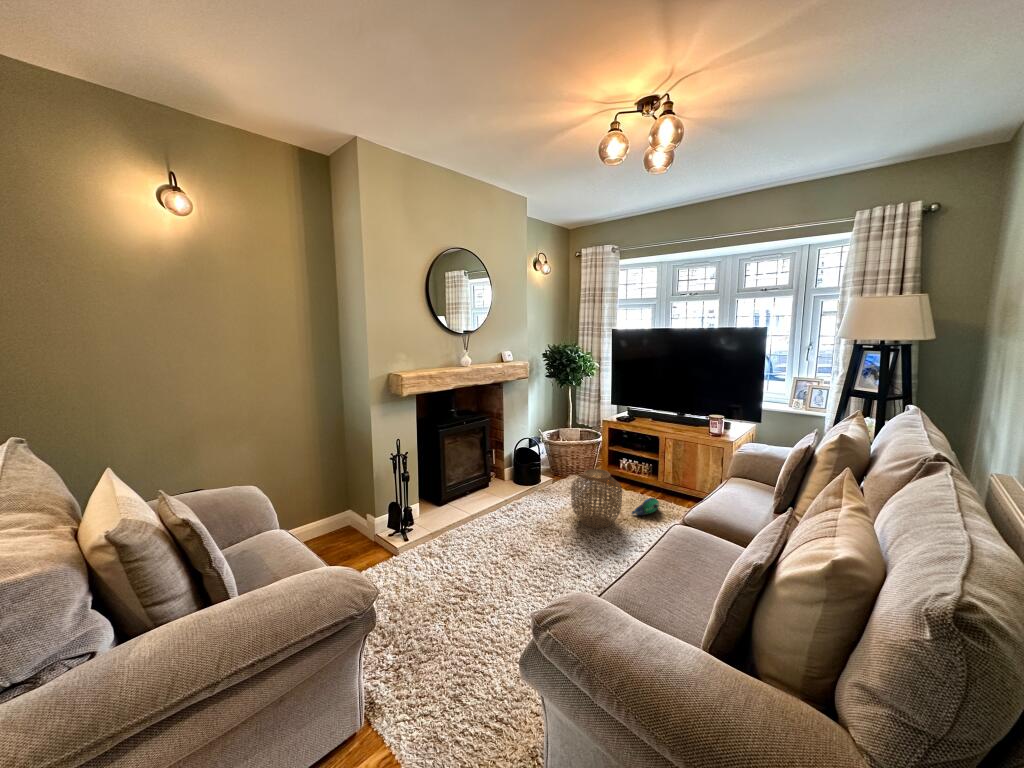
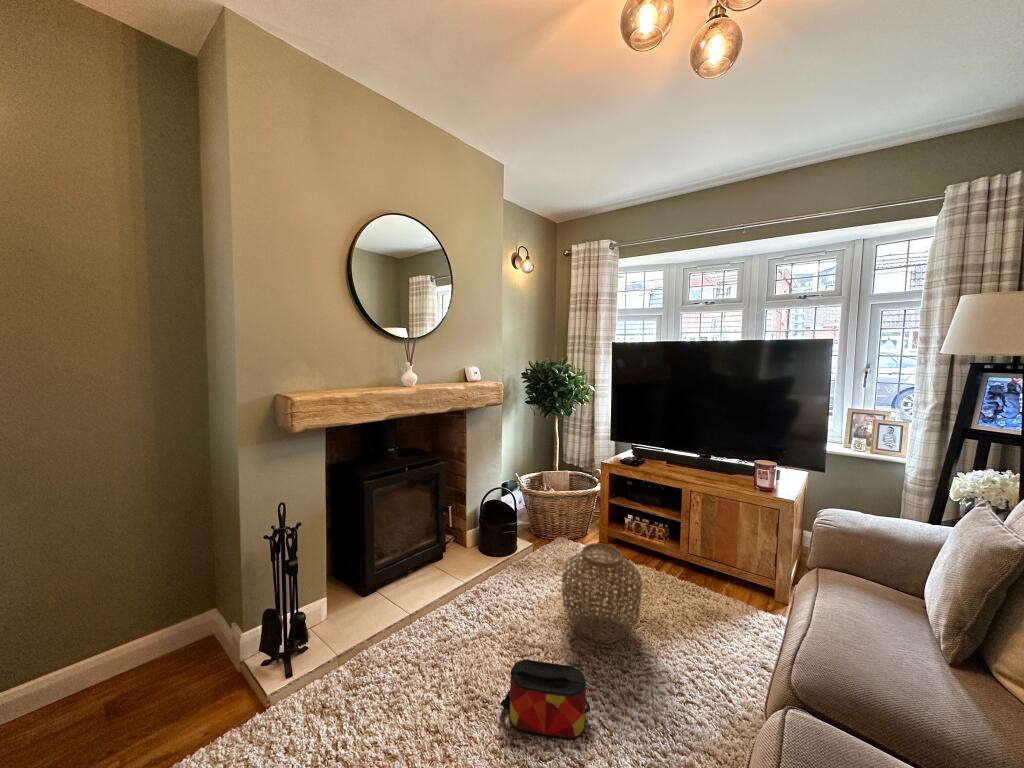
plush toy: present [632,498,659,515] -> none [651,580,691,614]
bag: none [533,527,585,566] -> present [501,659,590,740]

